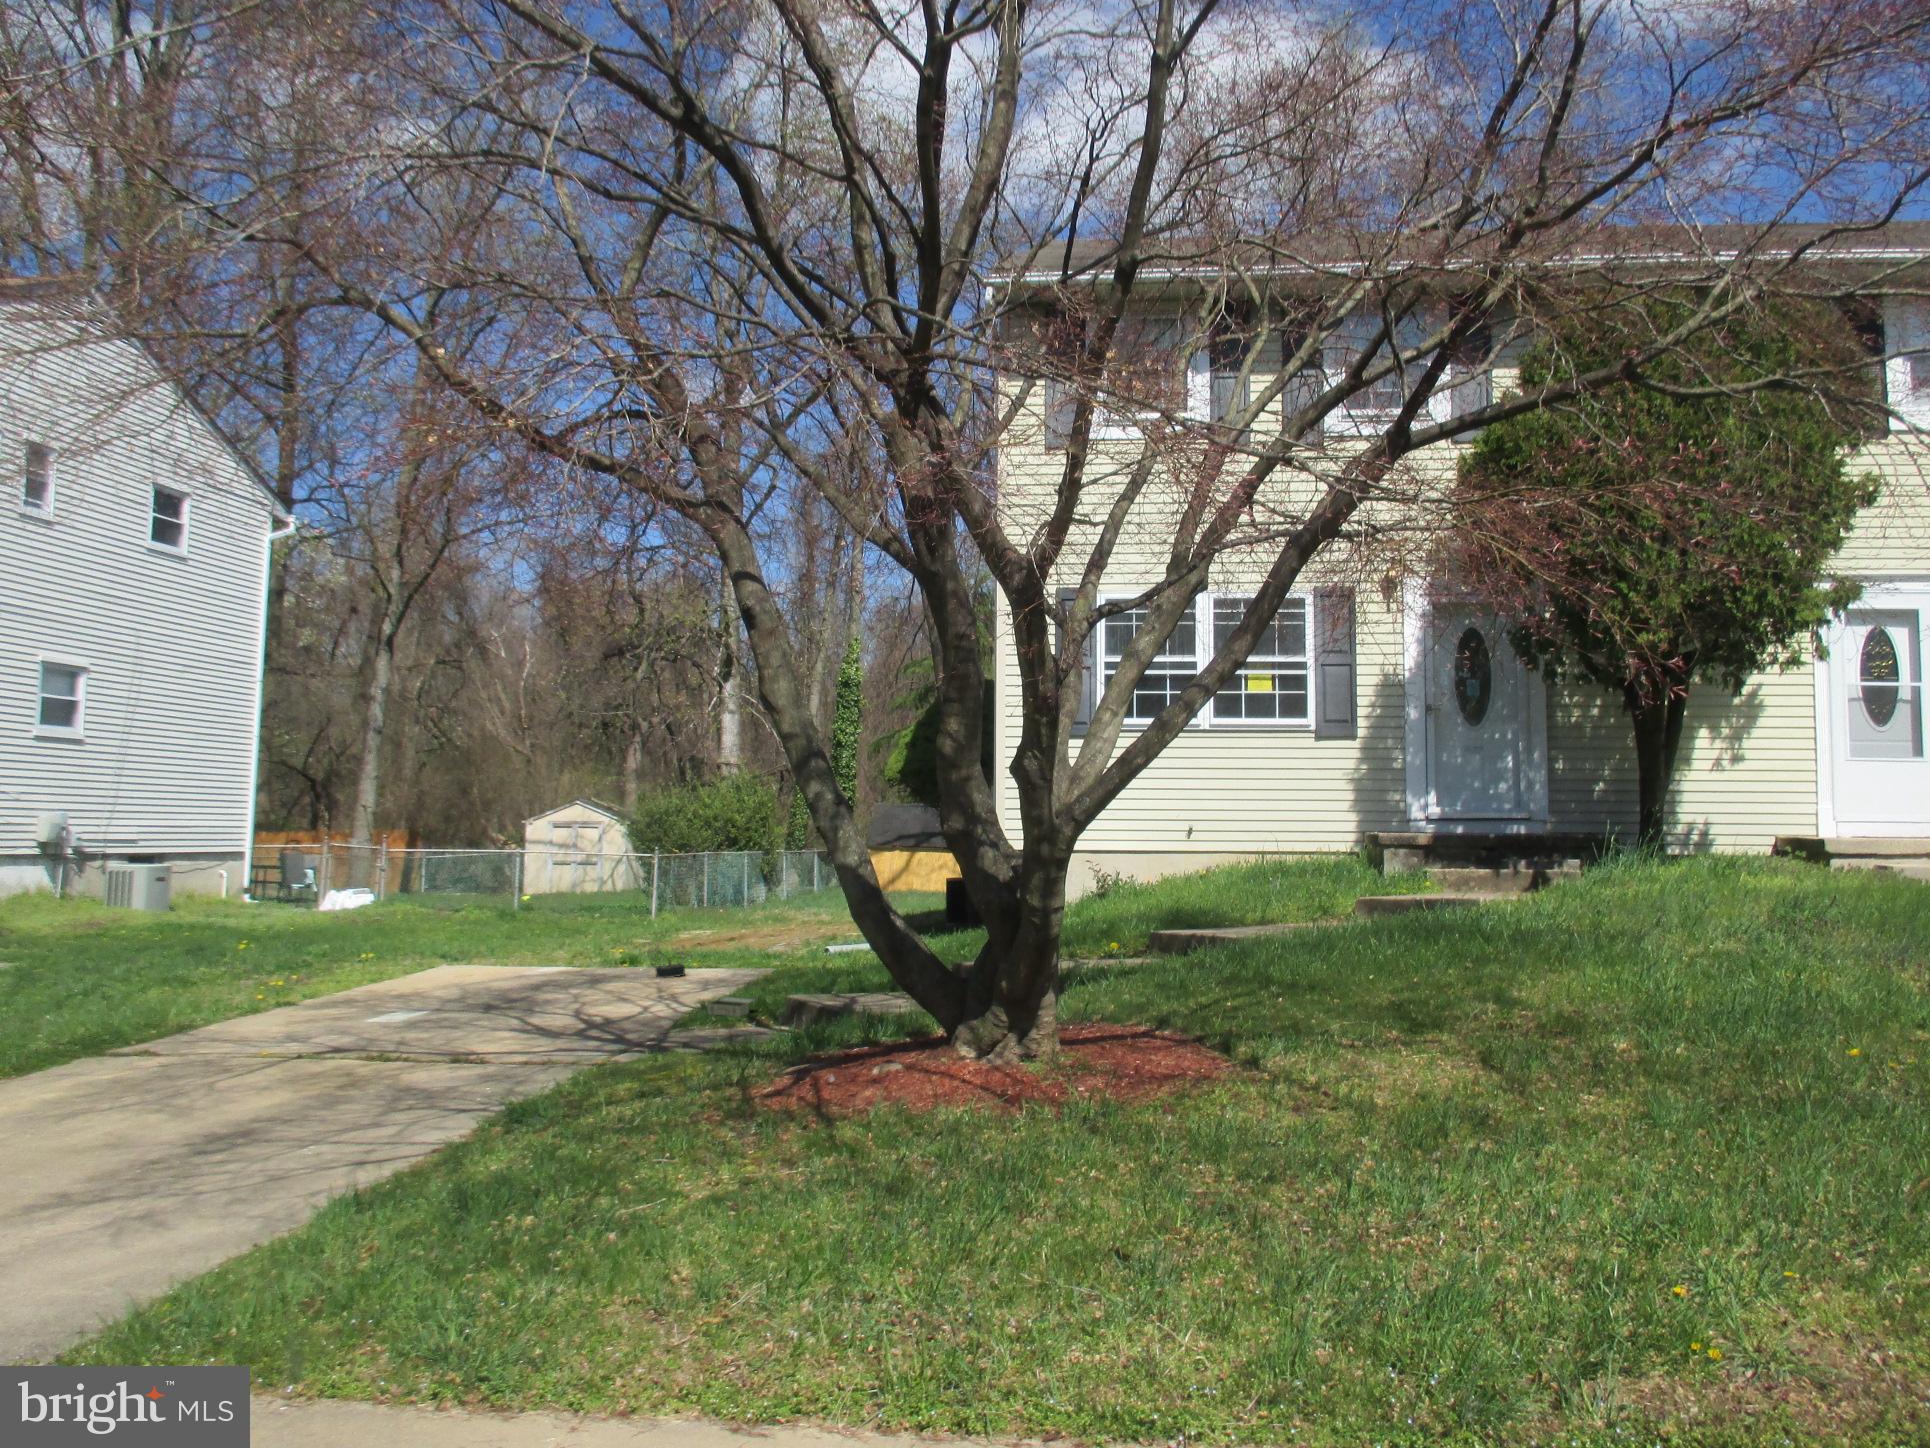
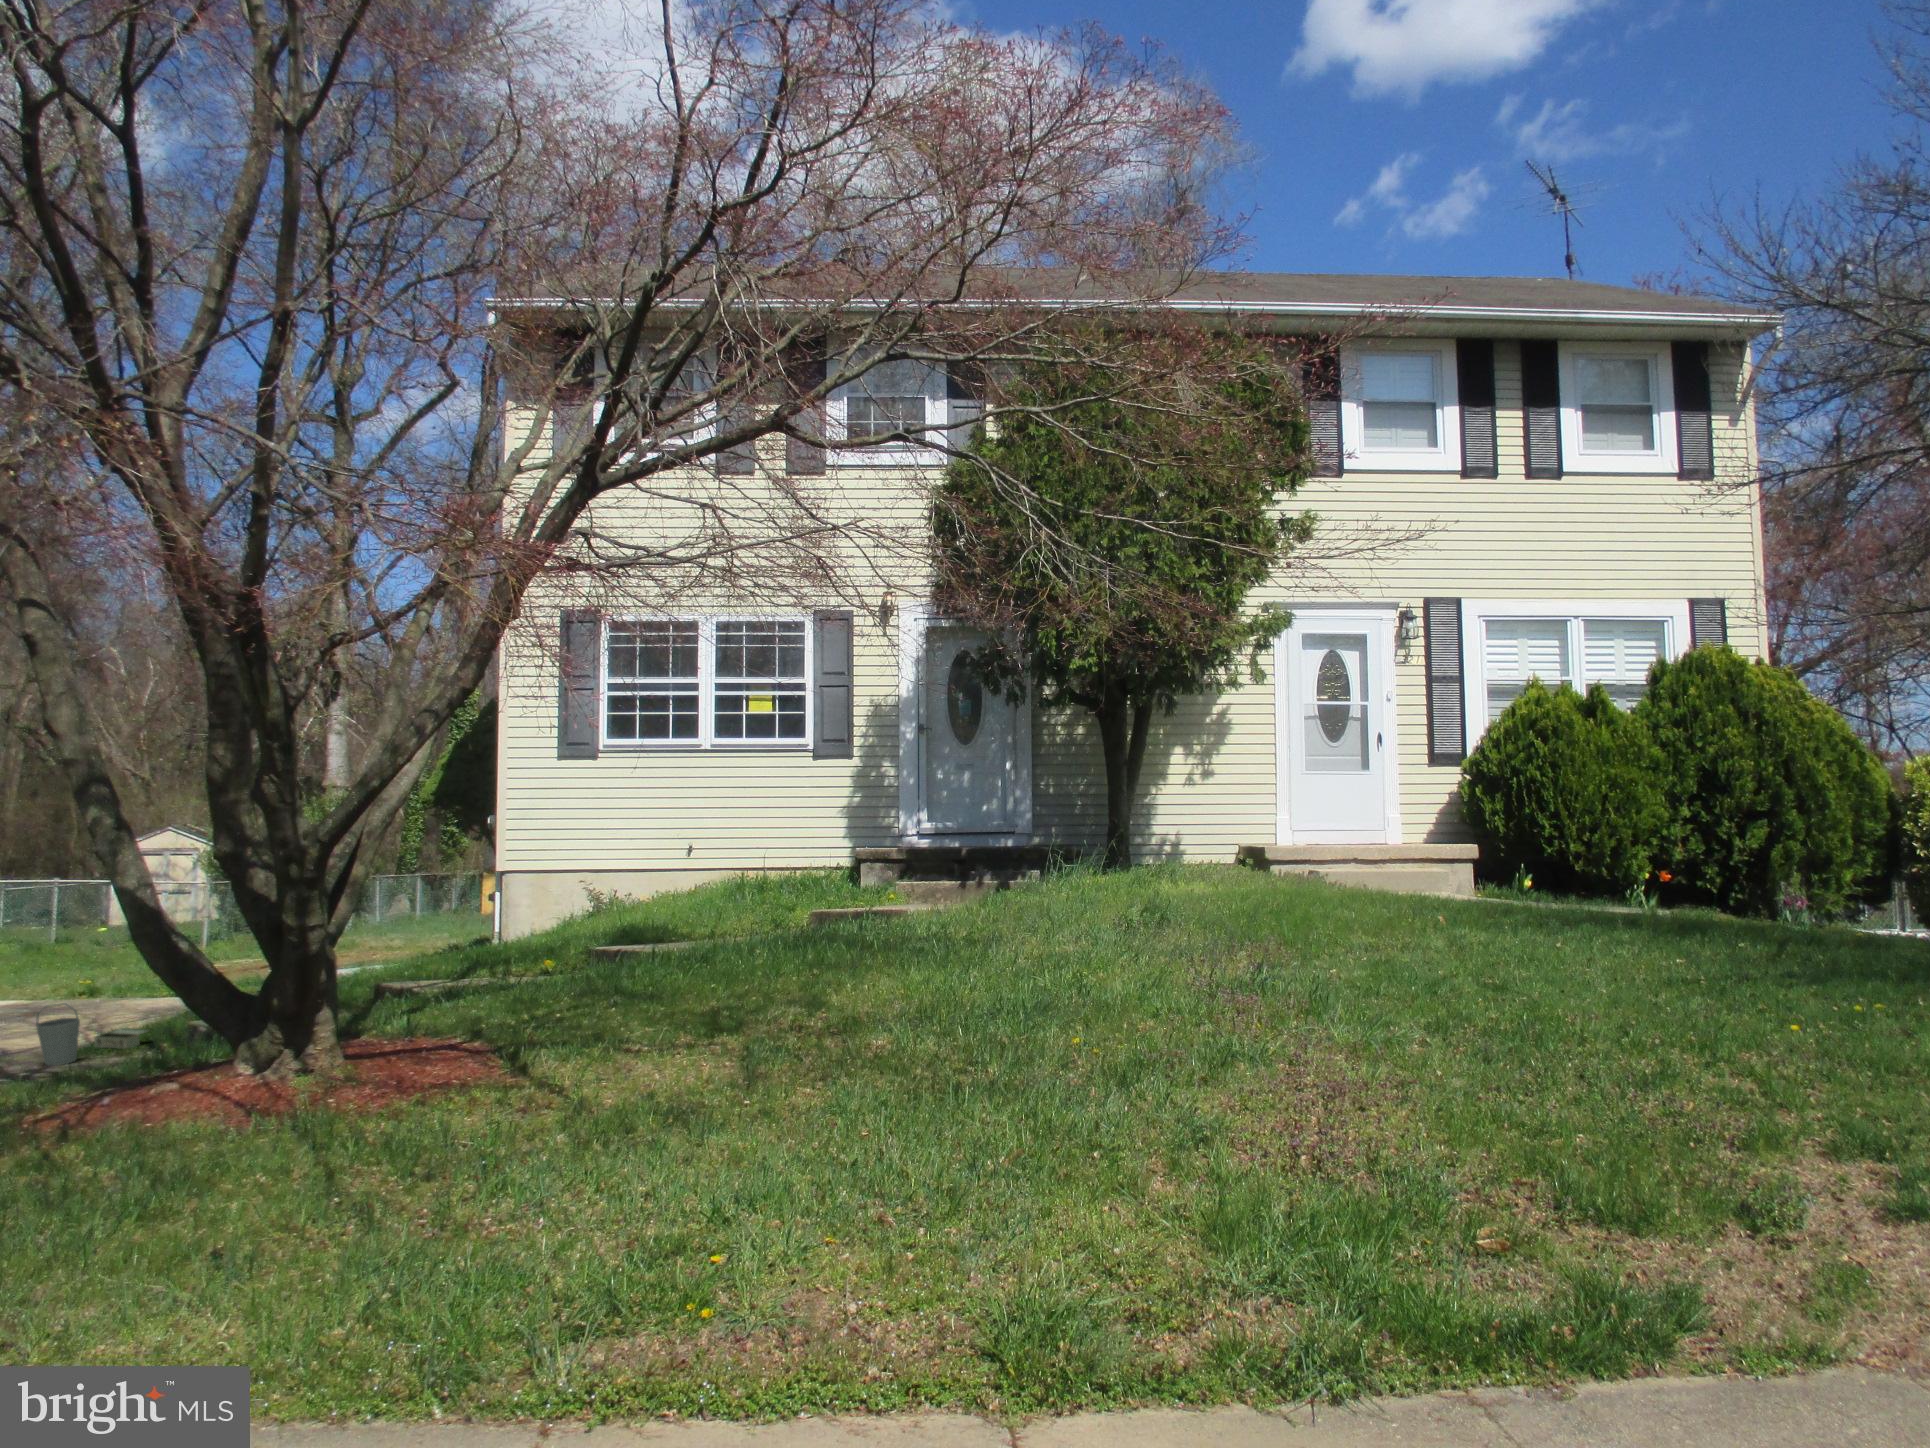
decorative plant: present [647,943,685,978] -> none [79,976,133,1015]
bucket: none [669,972,708,1032] -> present [36,1003,80,1066]

